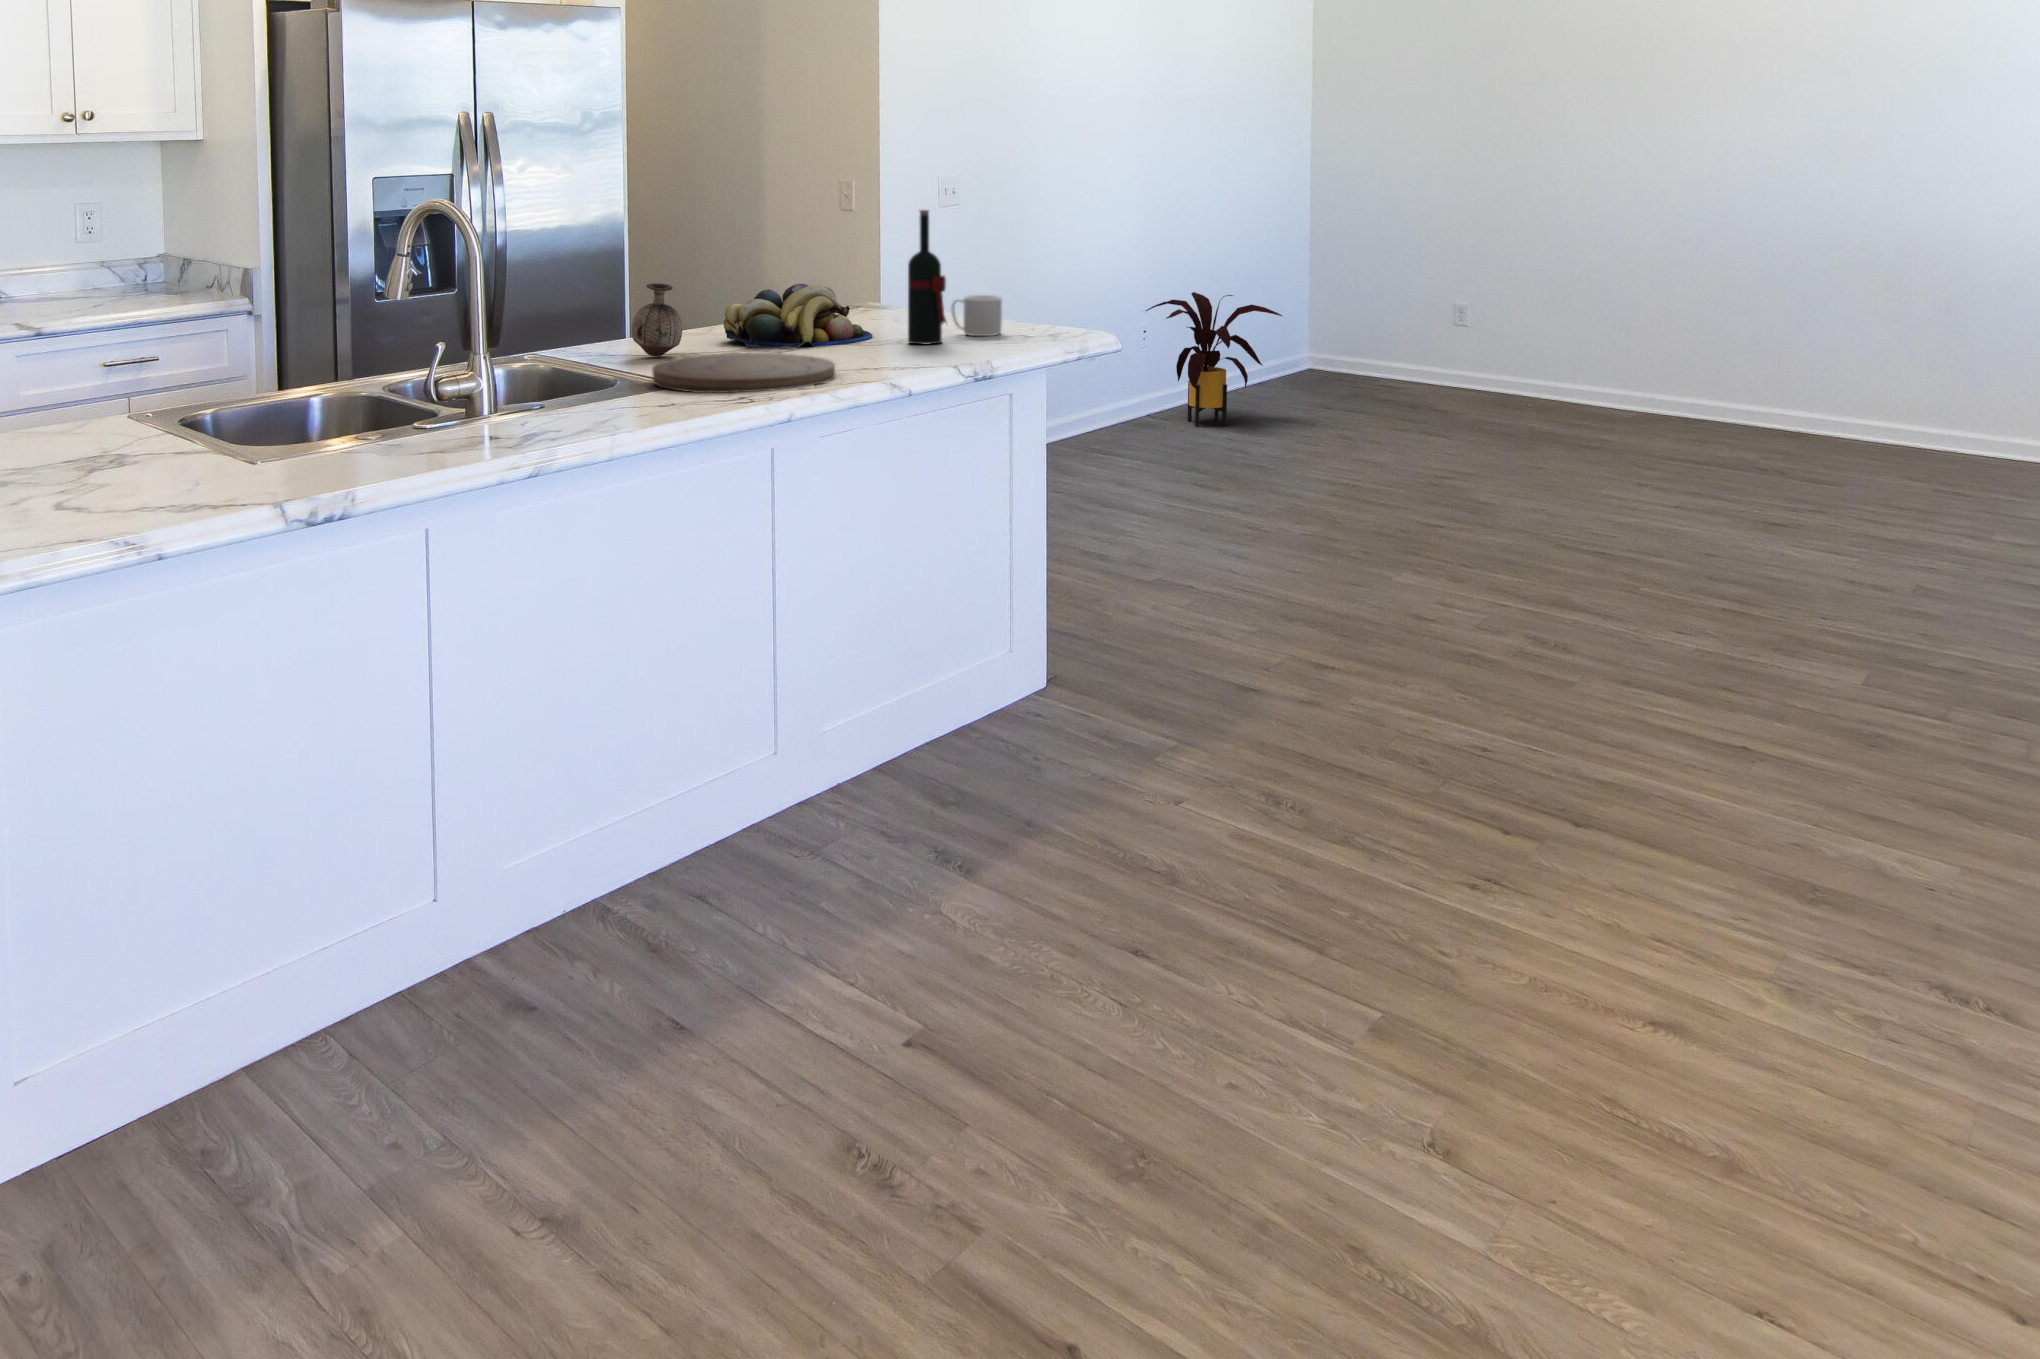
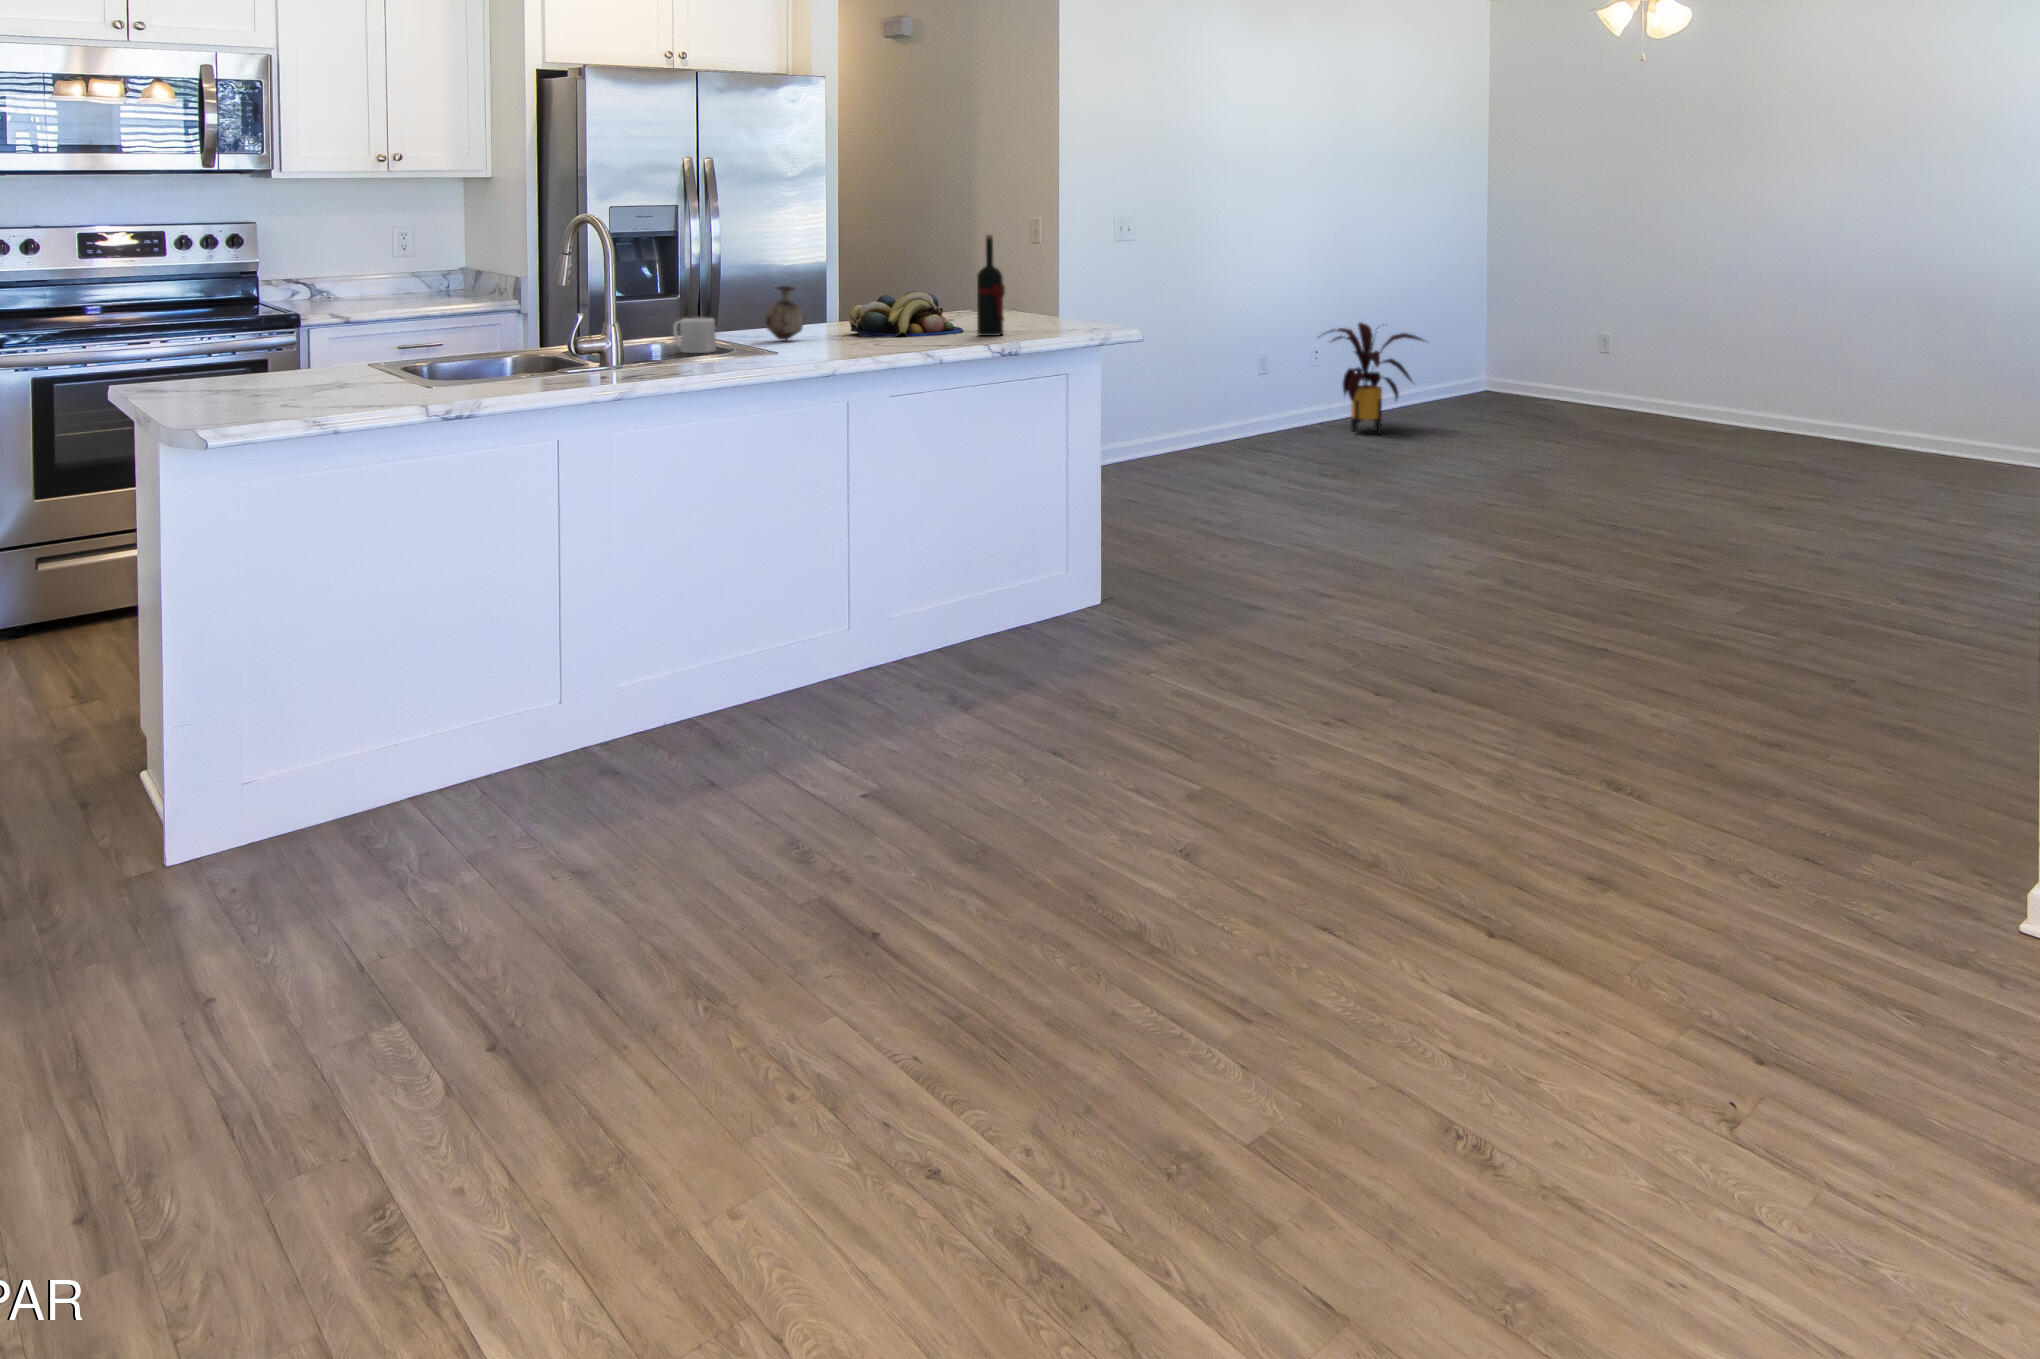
mug: present [951,295,1002,336] -> present [673,318,716,353]
cutting board: present [652,353,835,393] -> none [747,335,884,359]

